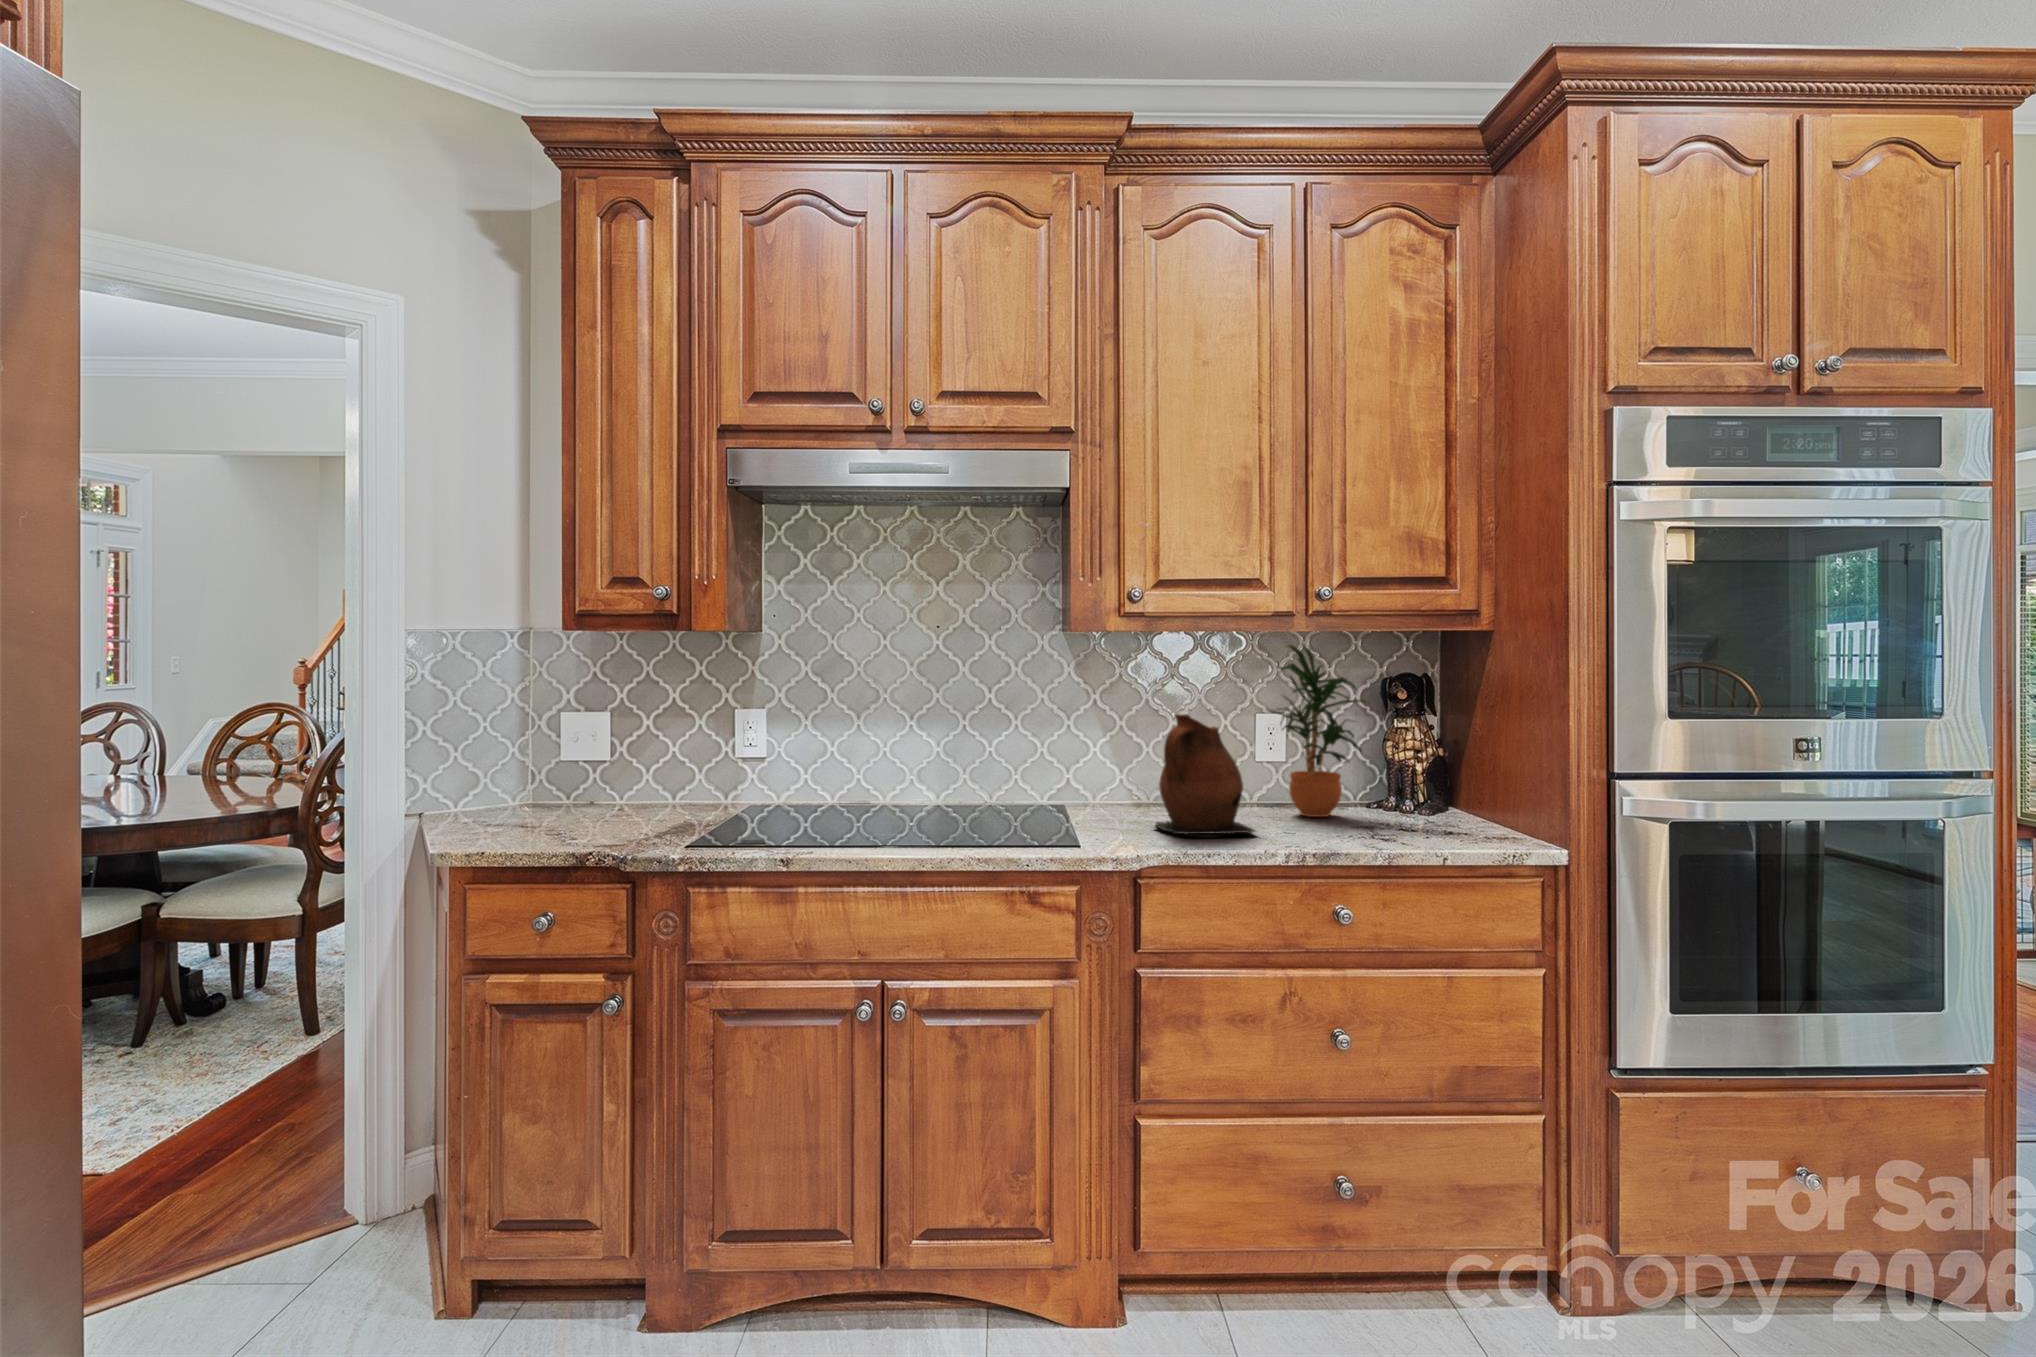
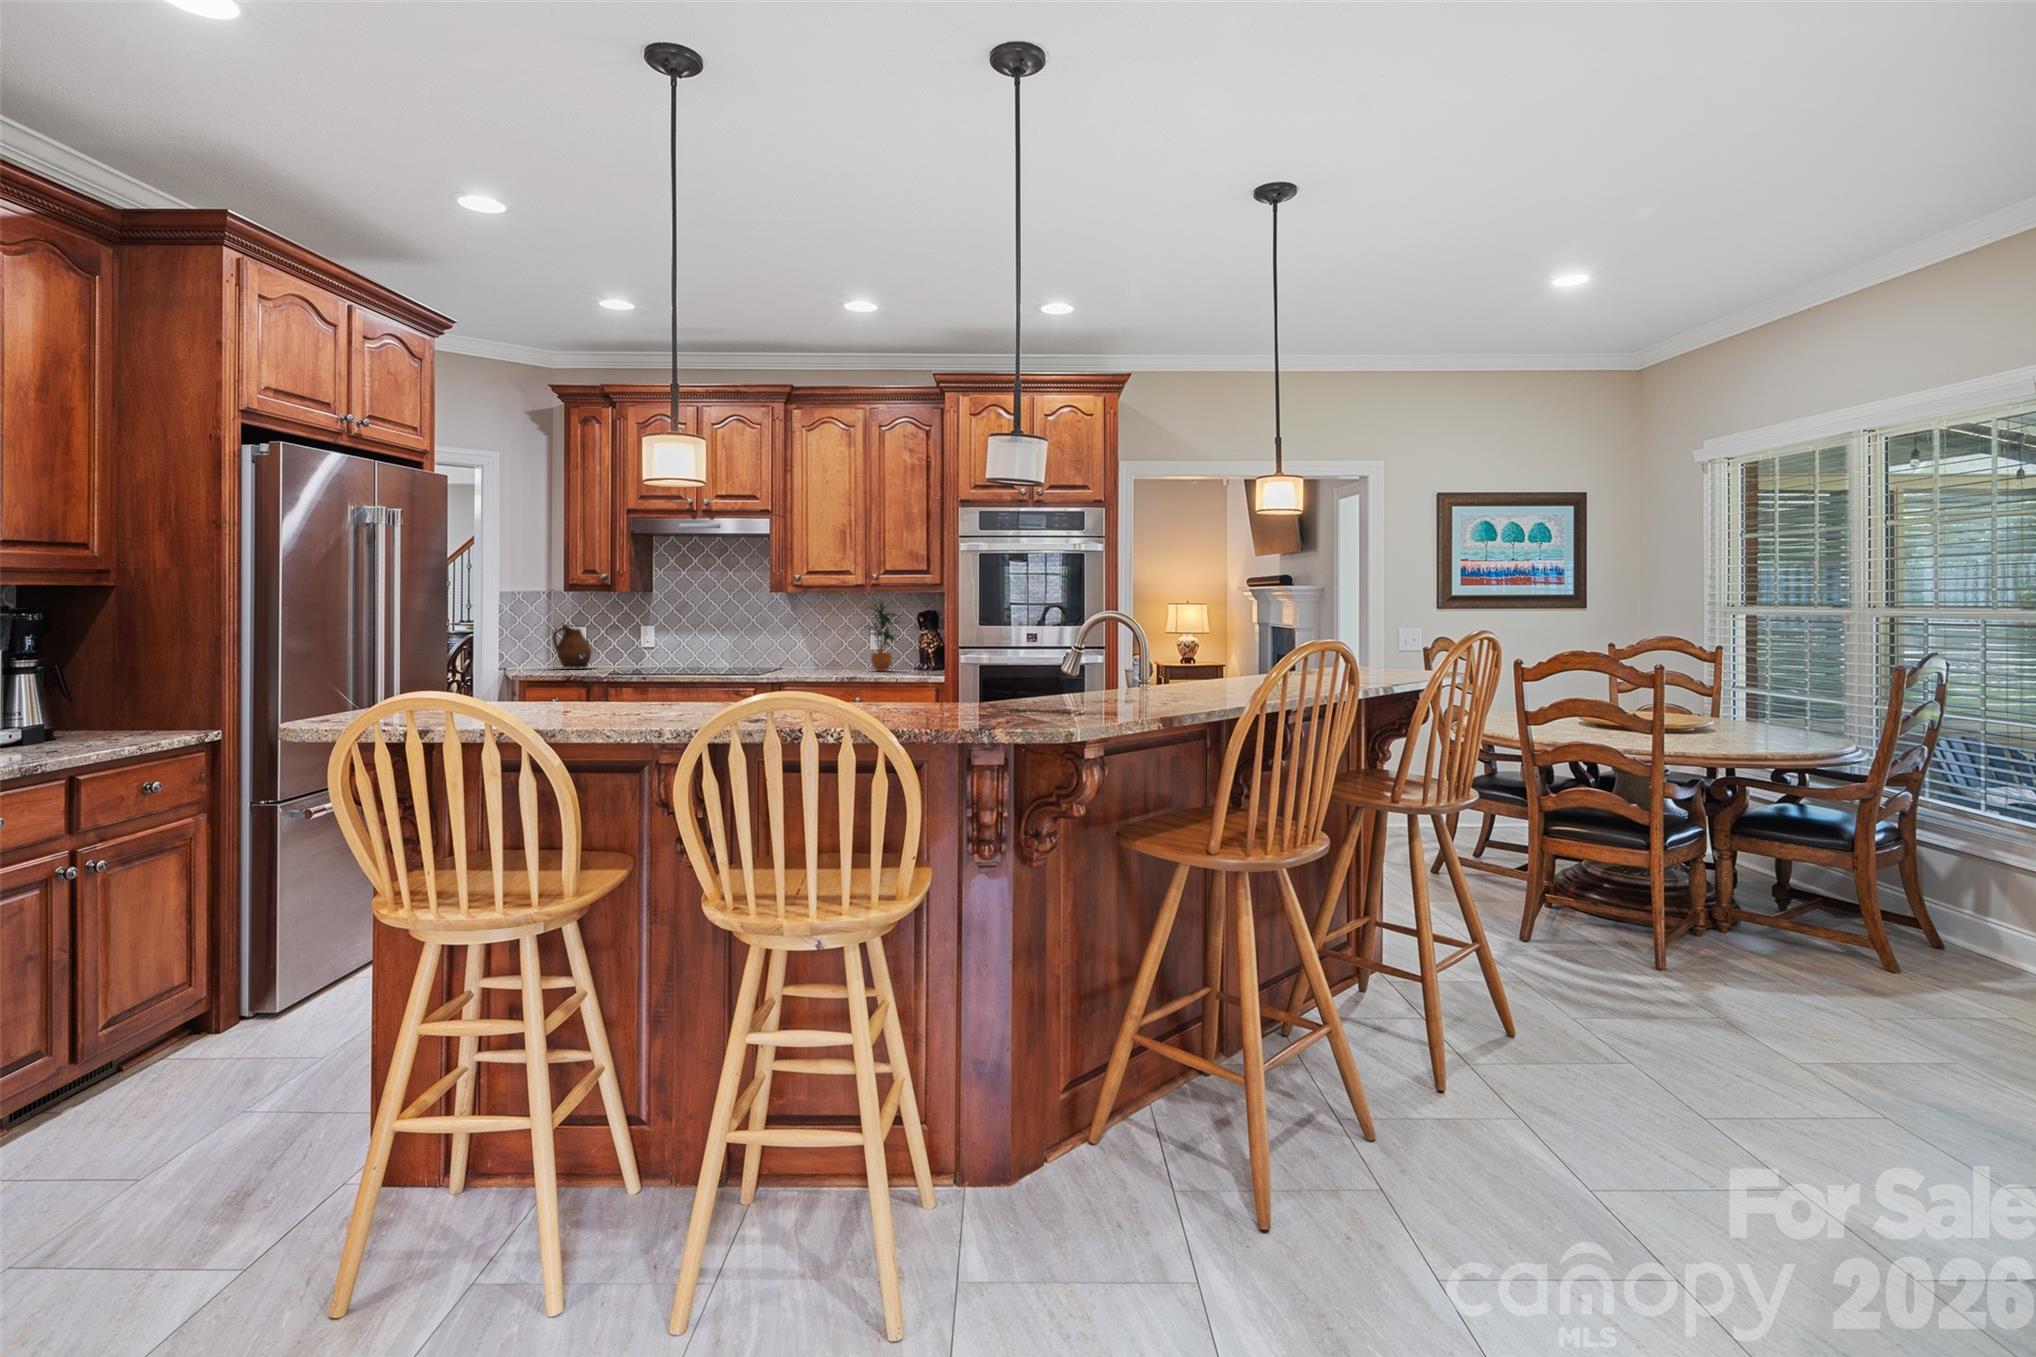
ceramic pitcher: present [1155,714,1255,834] -> present [552,624,591,668]

